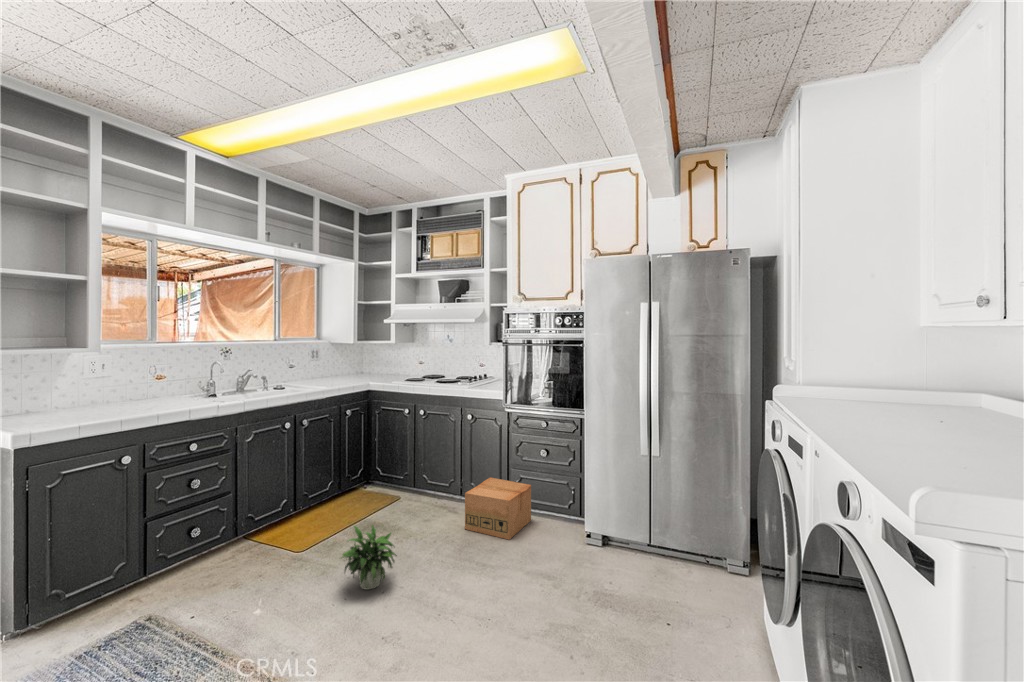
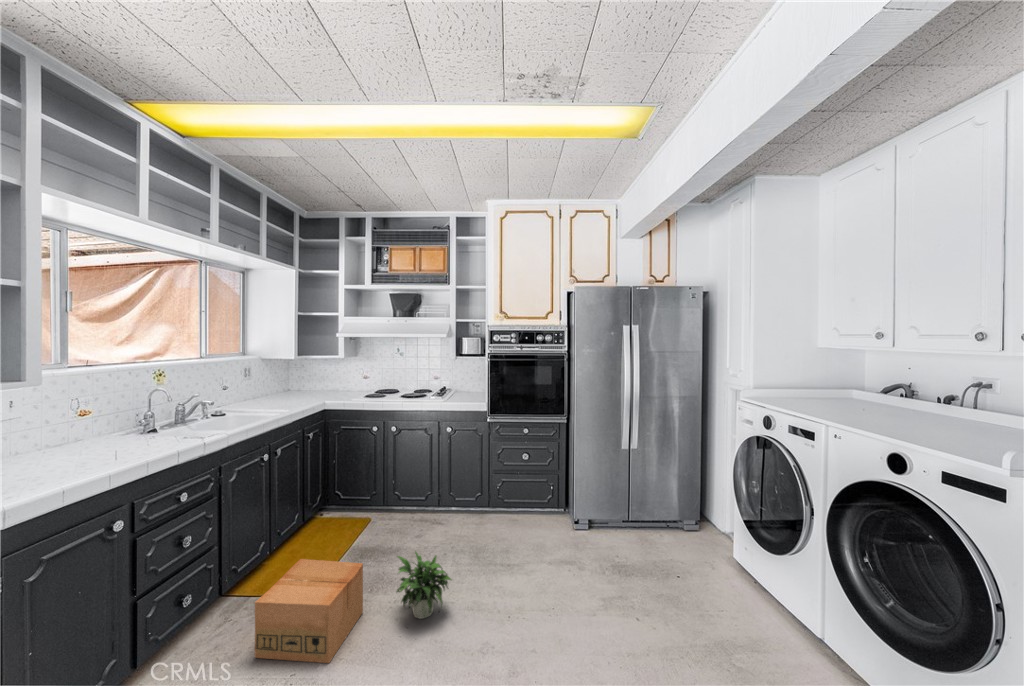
cardboard box: present [465,477,531,540] -> present [255,559,363,663]

